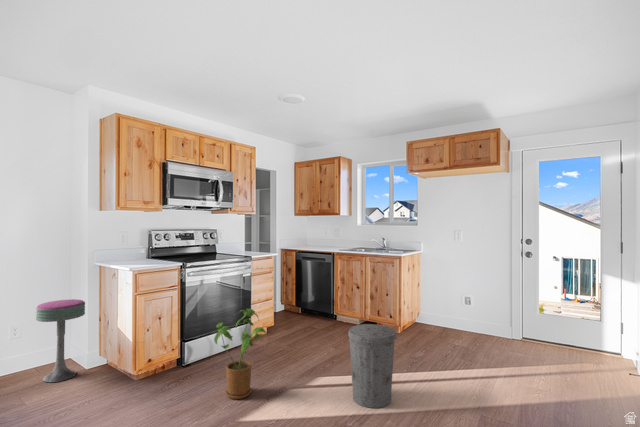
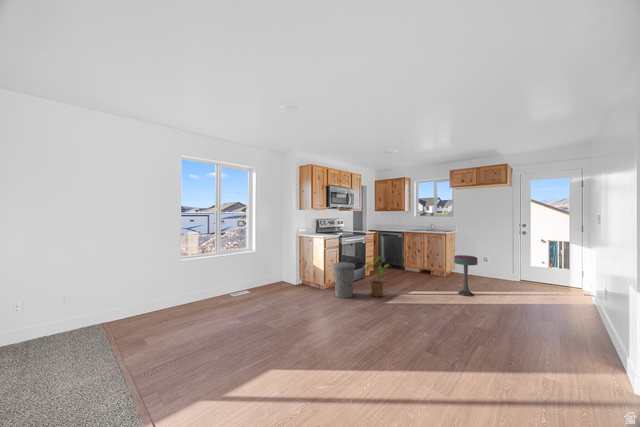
bar stool: present [36,299,85,382] -> present [454,255,478,296]
trash can: present [348,324,397,408] -> present [333,262,355,298]

